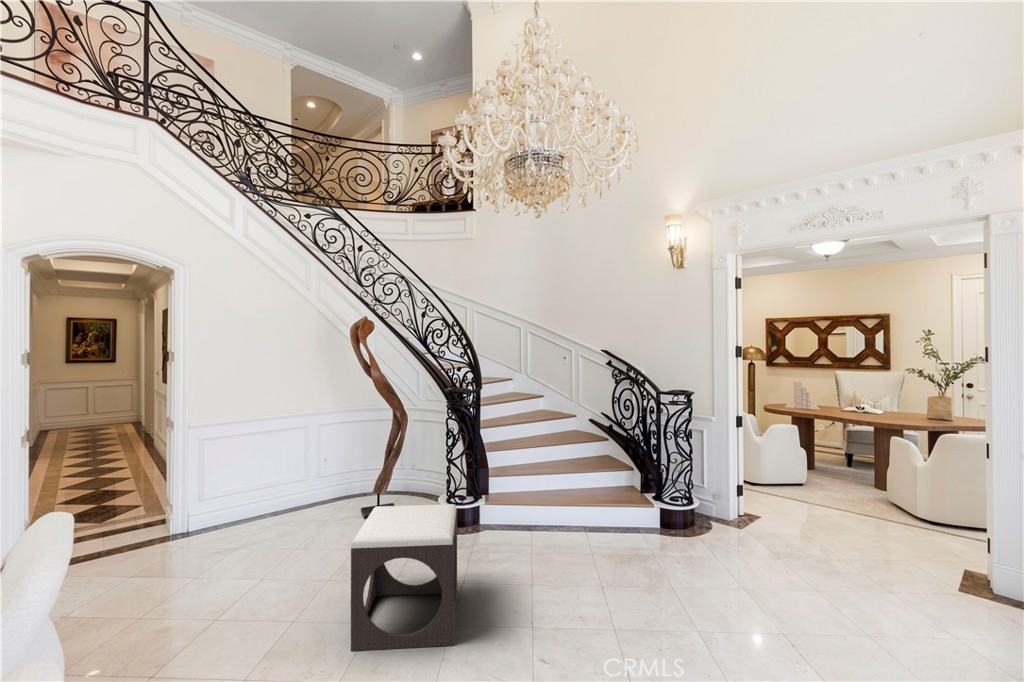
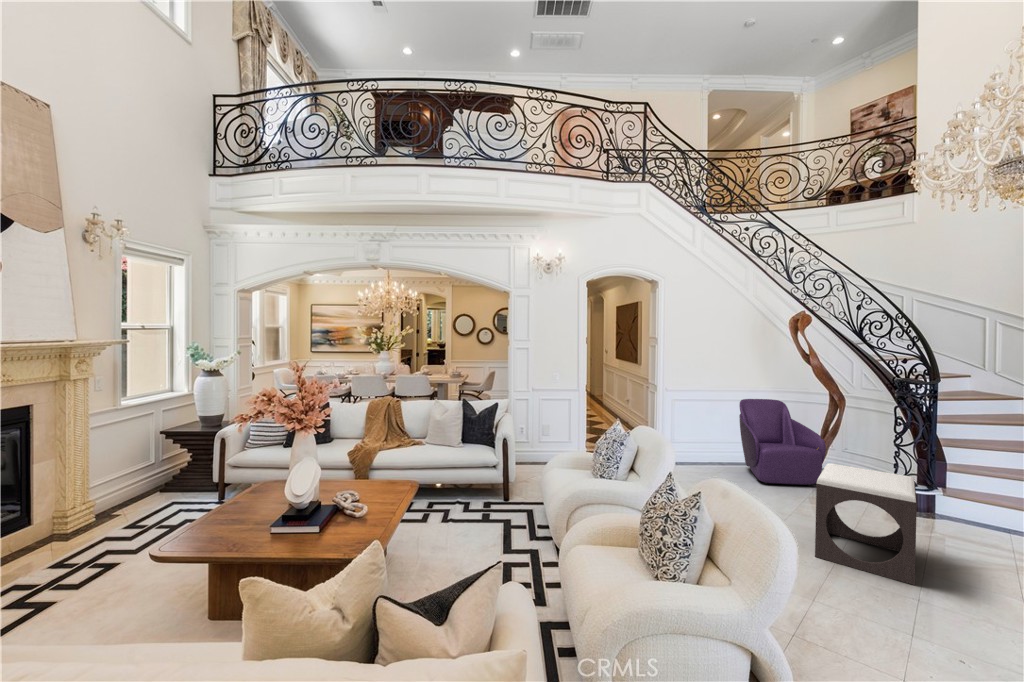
armchair: none [297,423,389,536] -> present [739,399,826,486]

